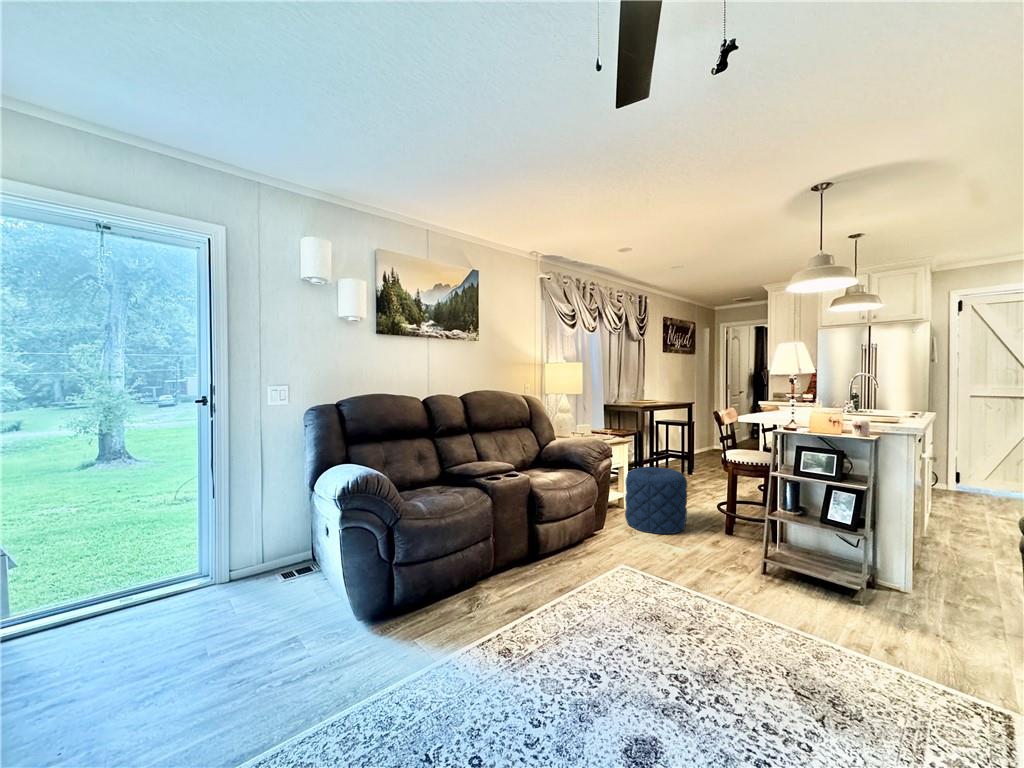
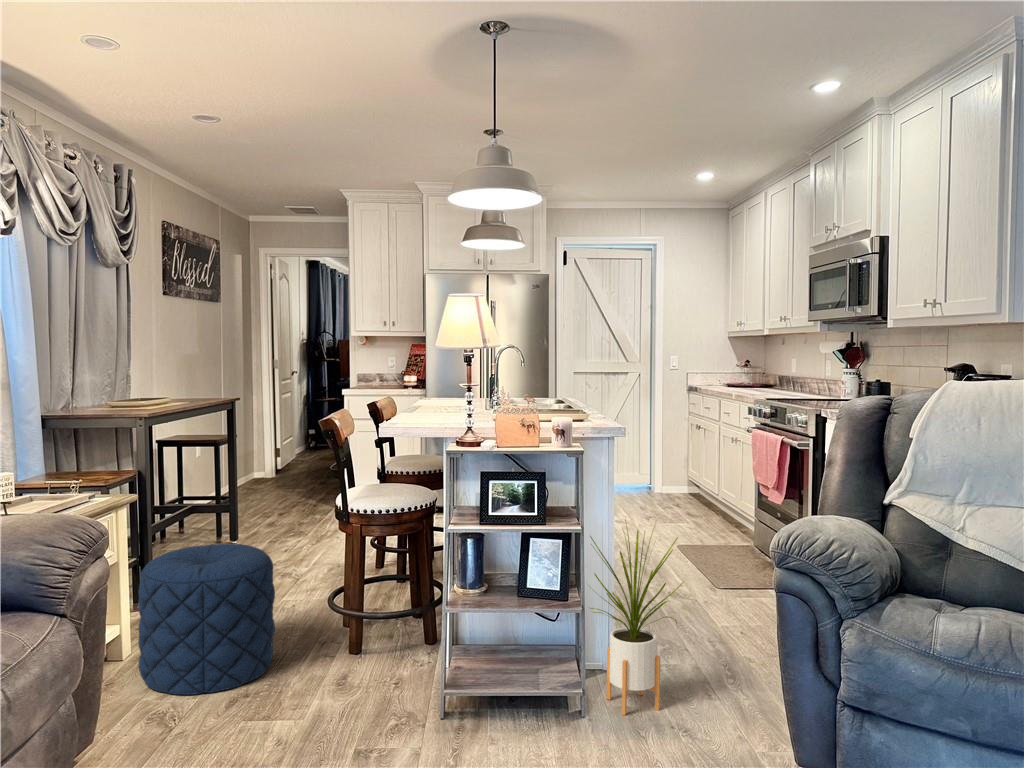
house plant: none [871,487,963,624] -> present [590,520,684,715]

